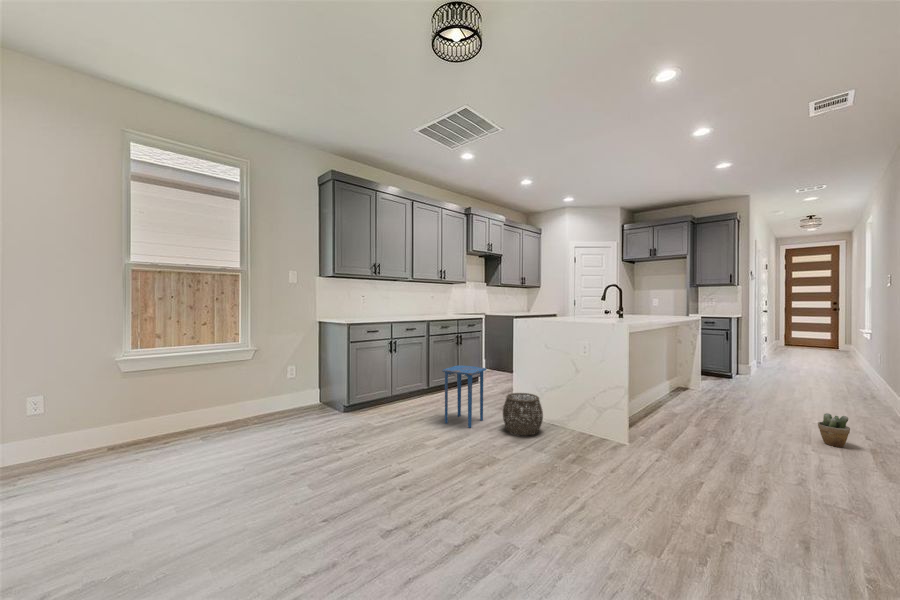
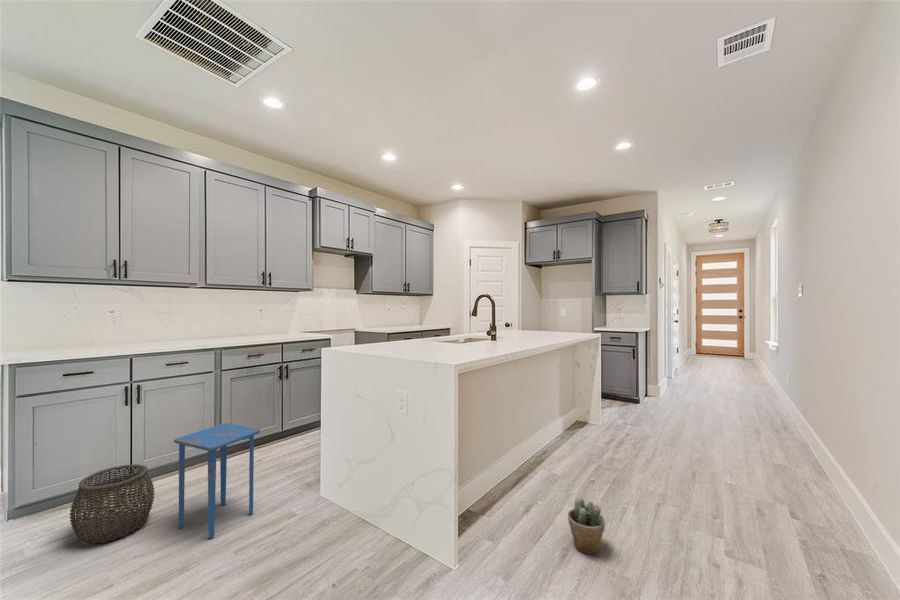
woven basket: present [503,393,543,435] -> present [69,464,155,544]
potted plant: present [818,413,850,447] -> present [568,498,605,554]

